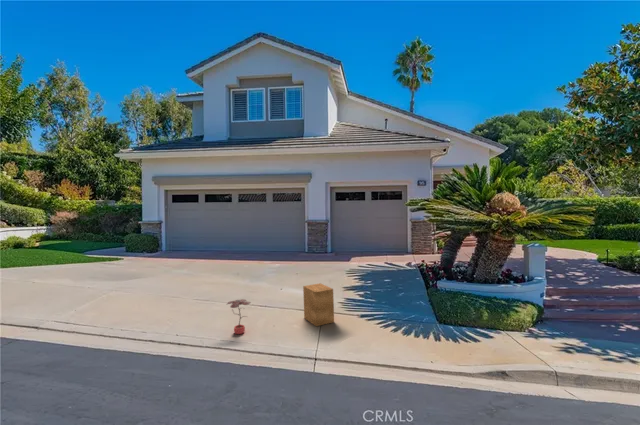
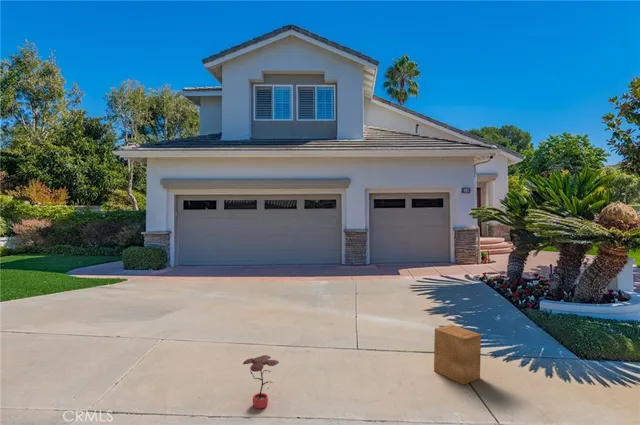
potted plant: present [227,299,251,334] -> present [243,355,279,409]

